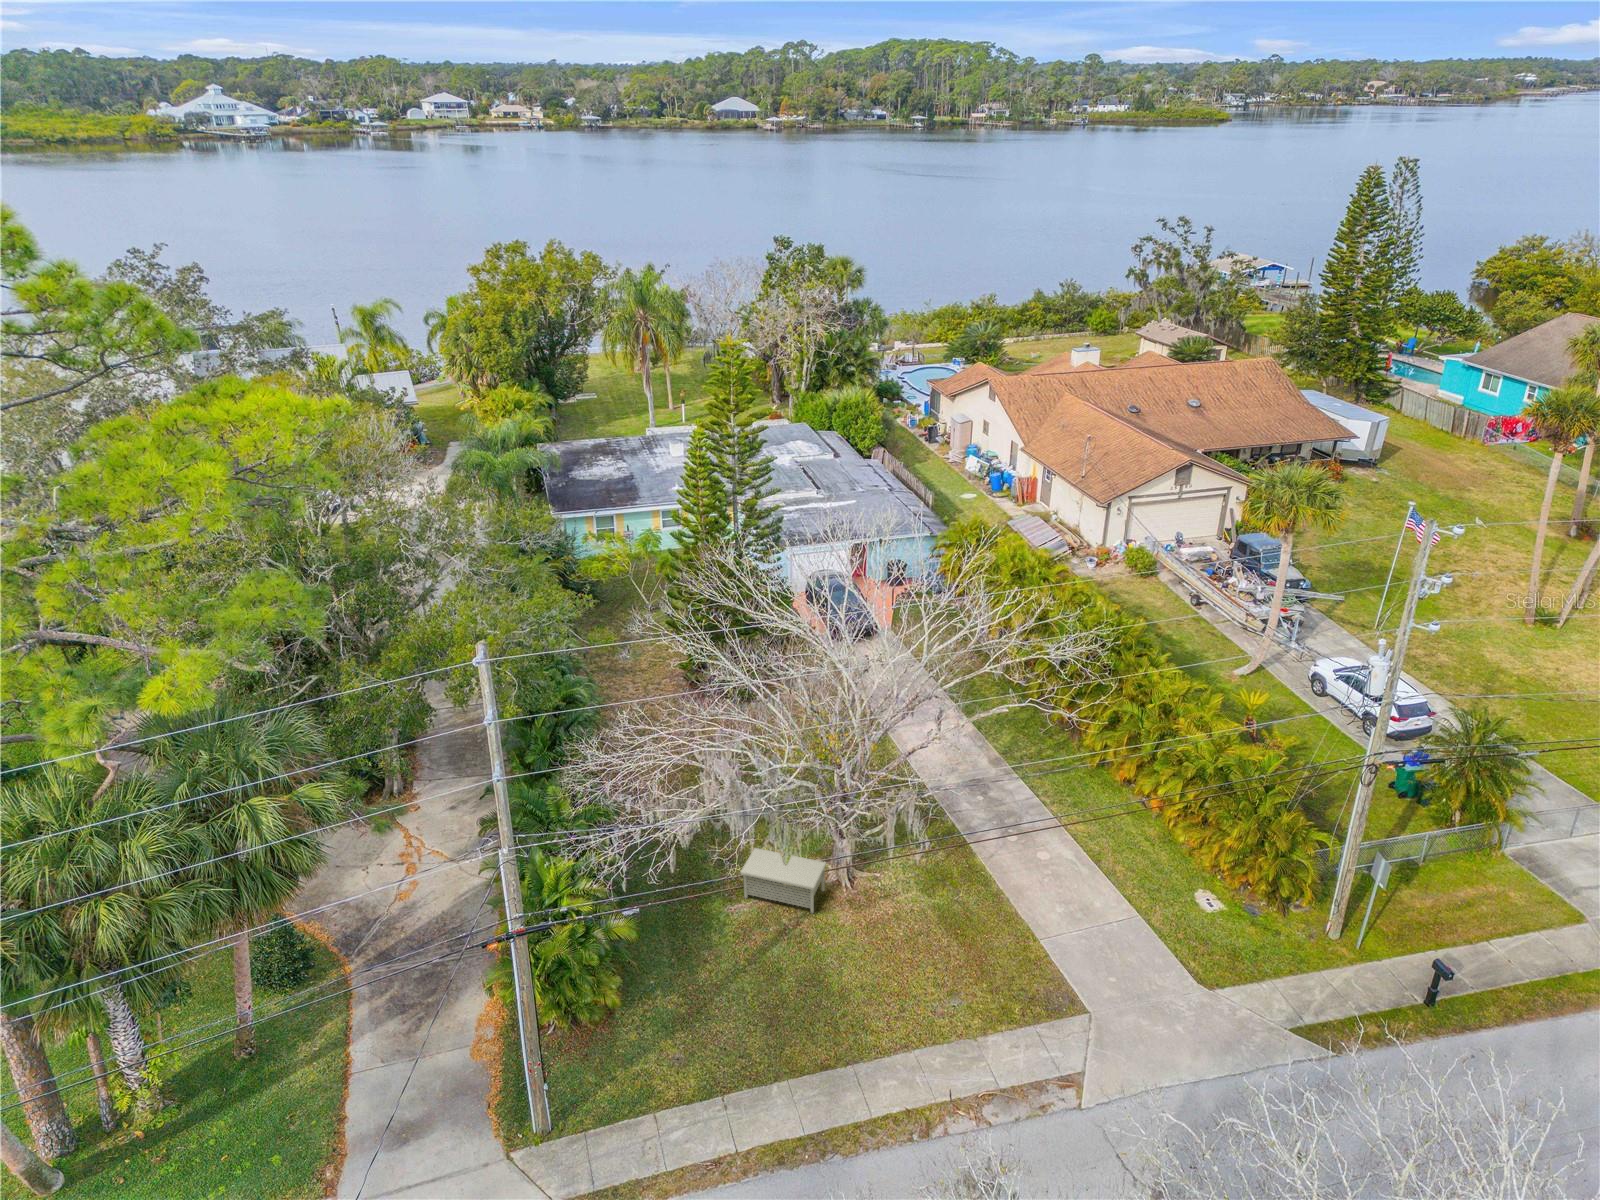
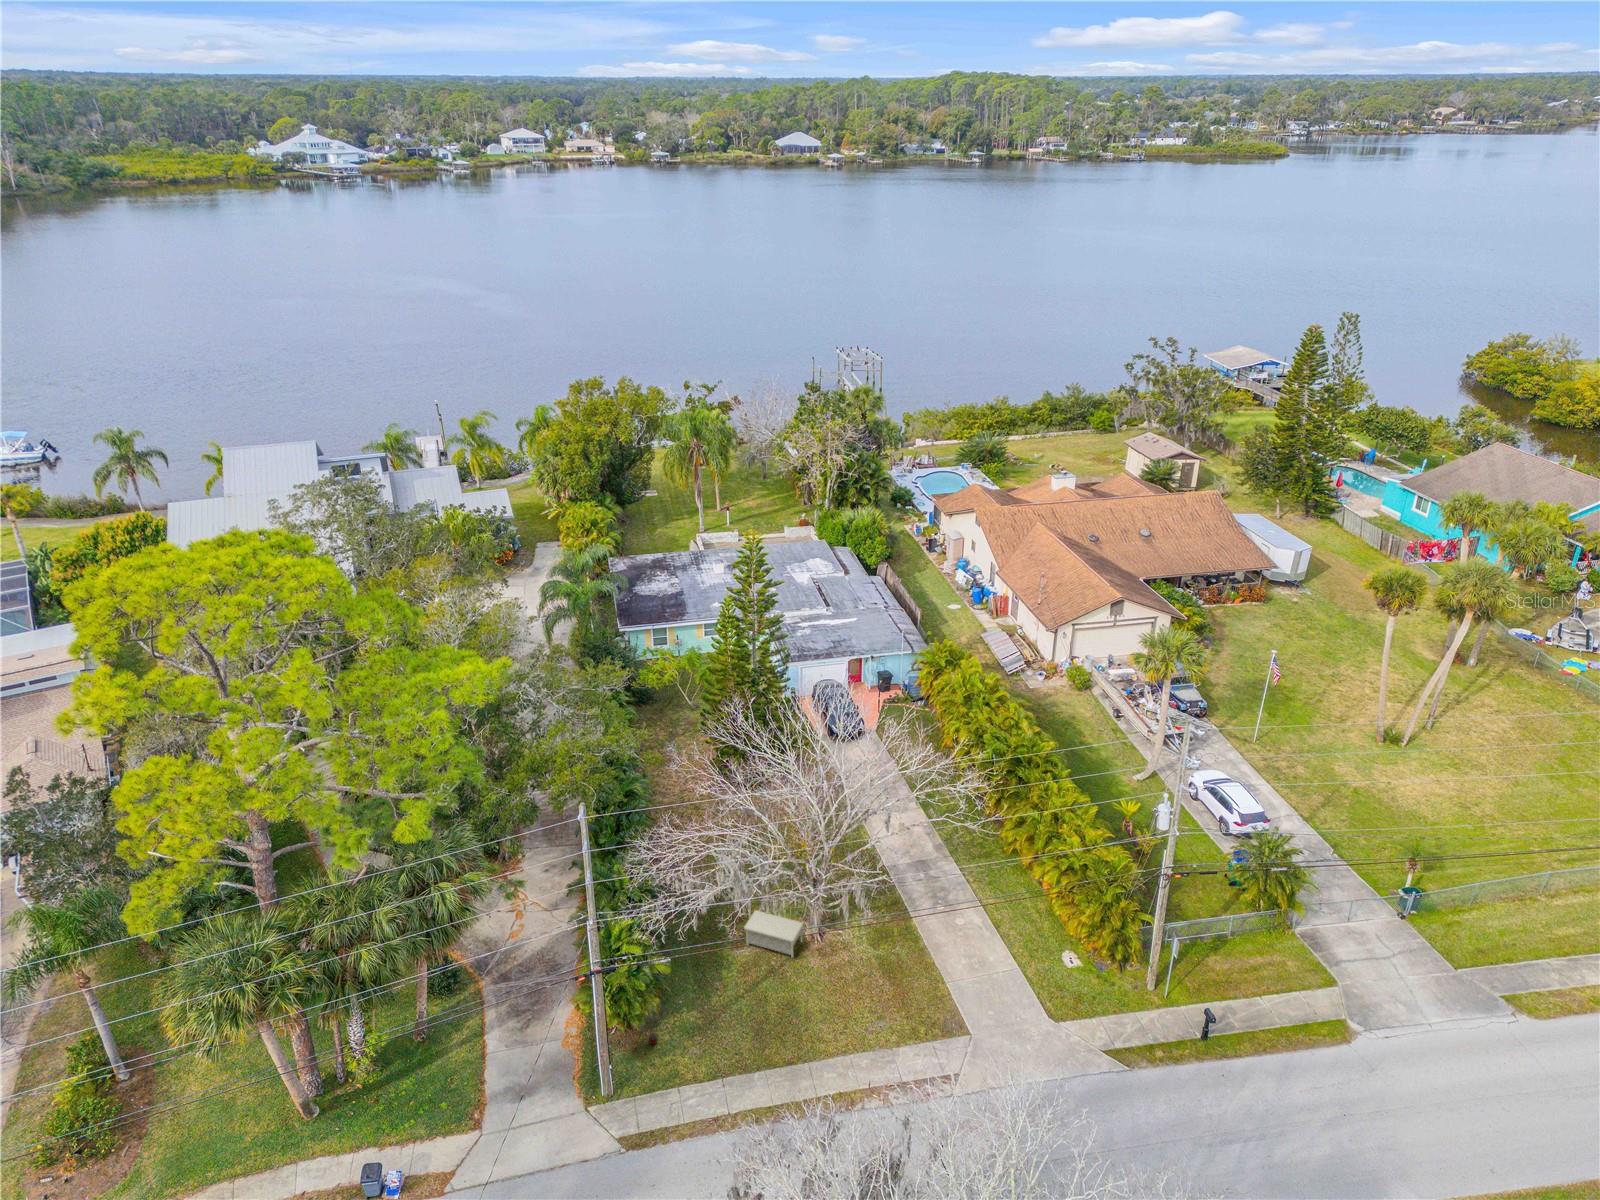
potted tree: none [585,984,632,1048] -> present [637,1005,666,1045]

